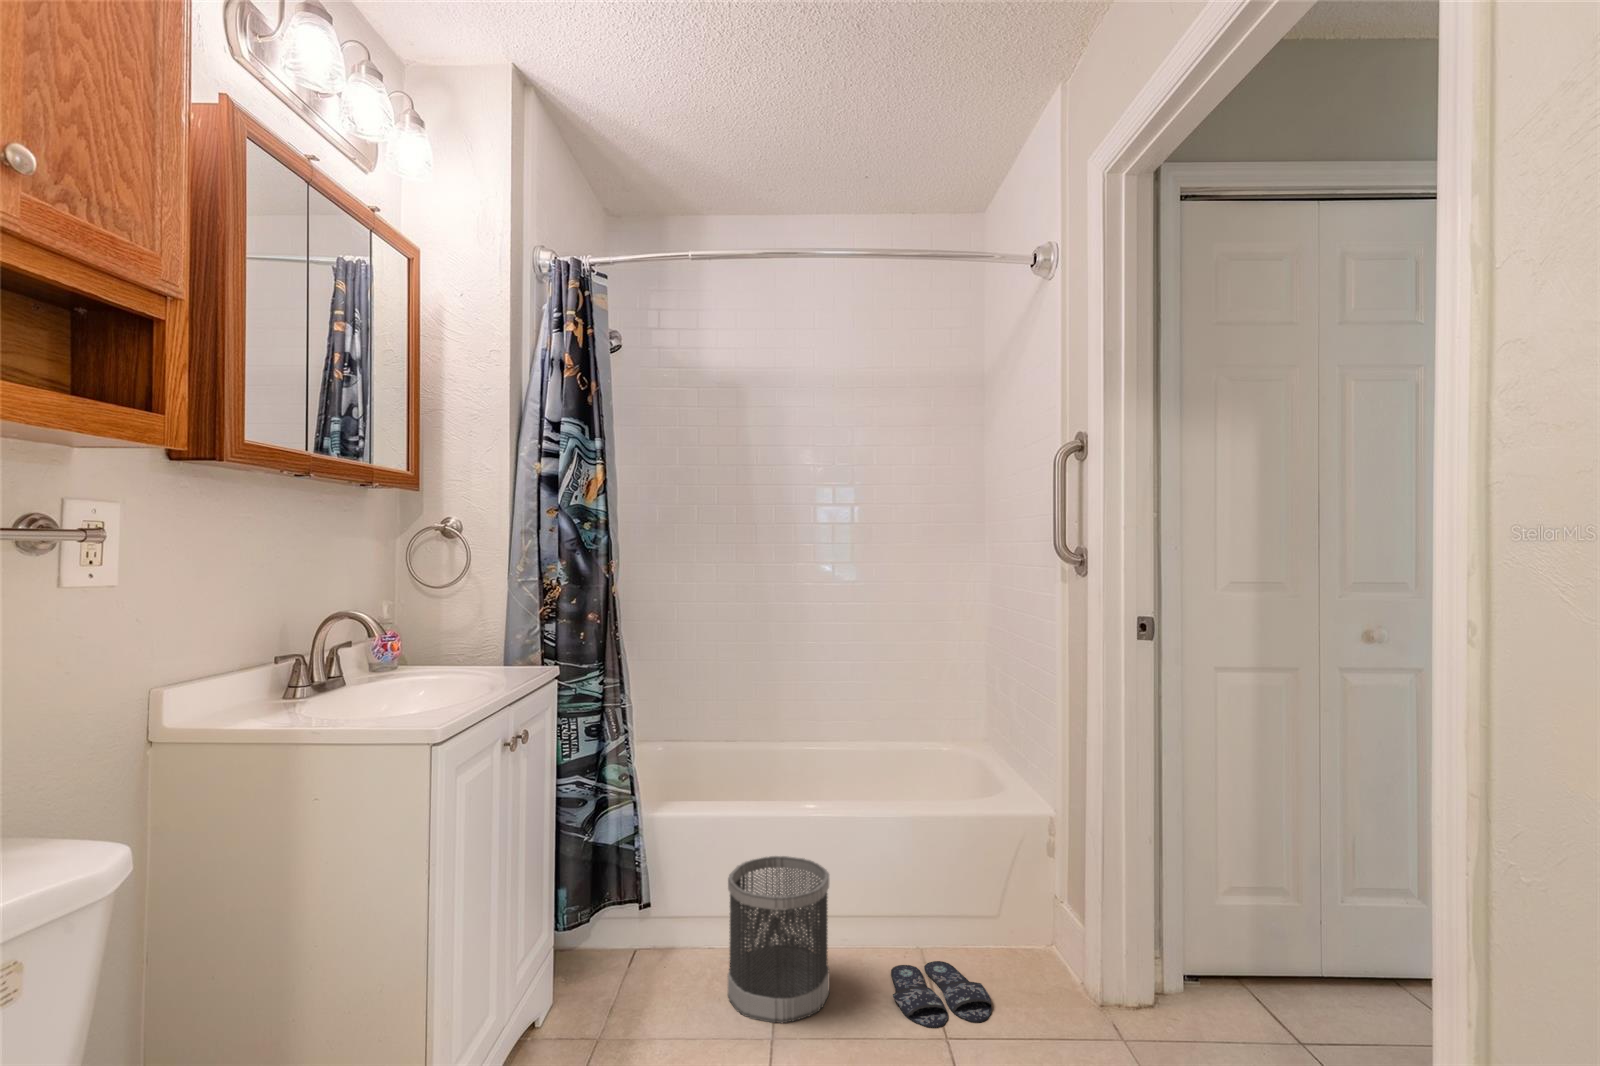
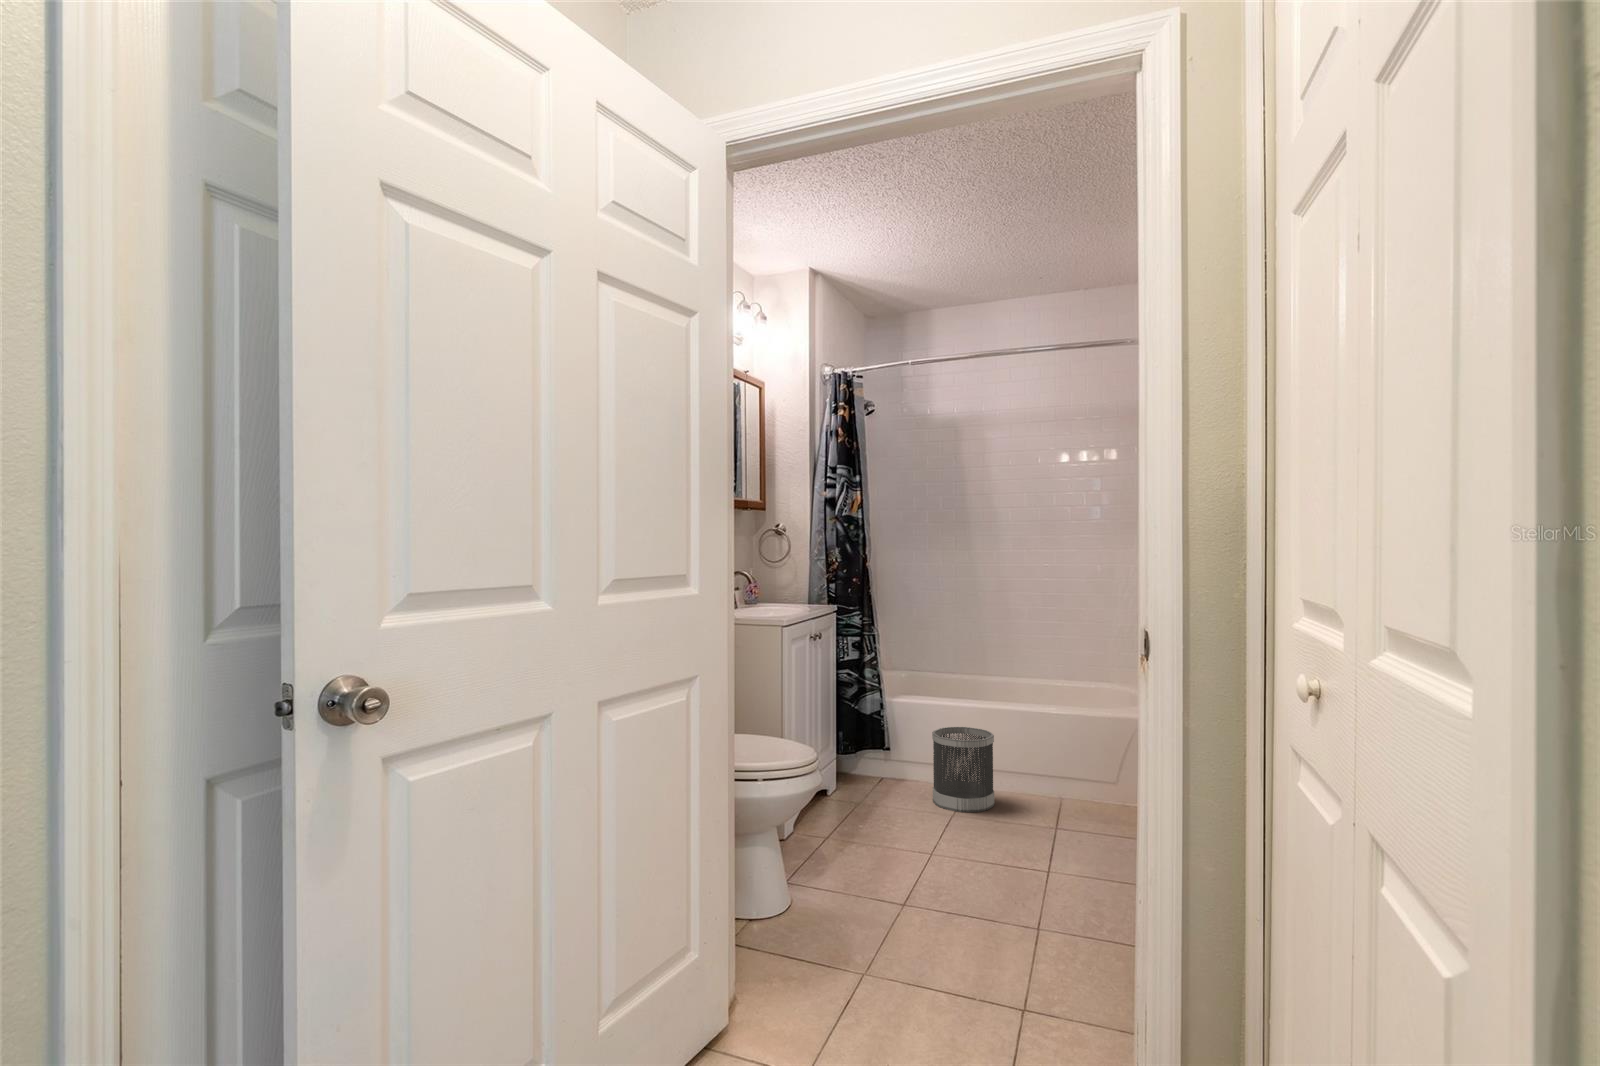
slippers: present [891,961,992,1028] -> none [1032,801,1094,826]

